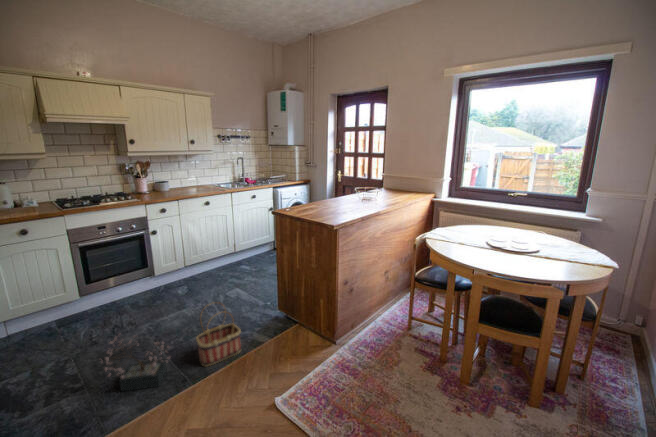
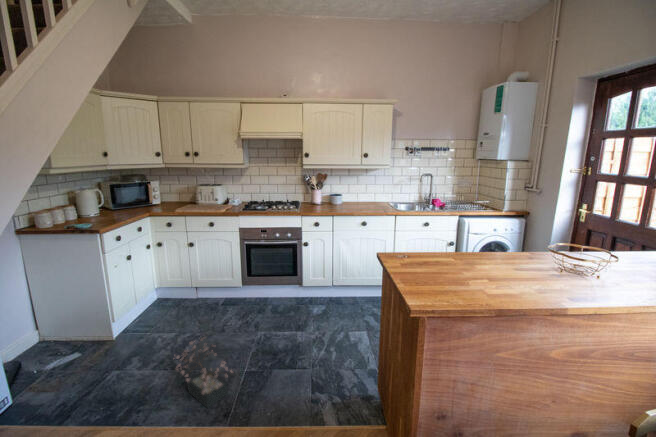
basket: present [196,302,241,366] -> none [249,345,300,421]

